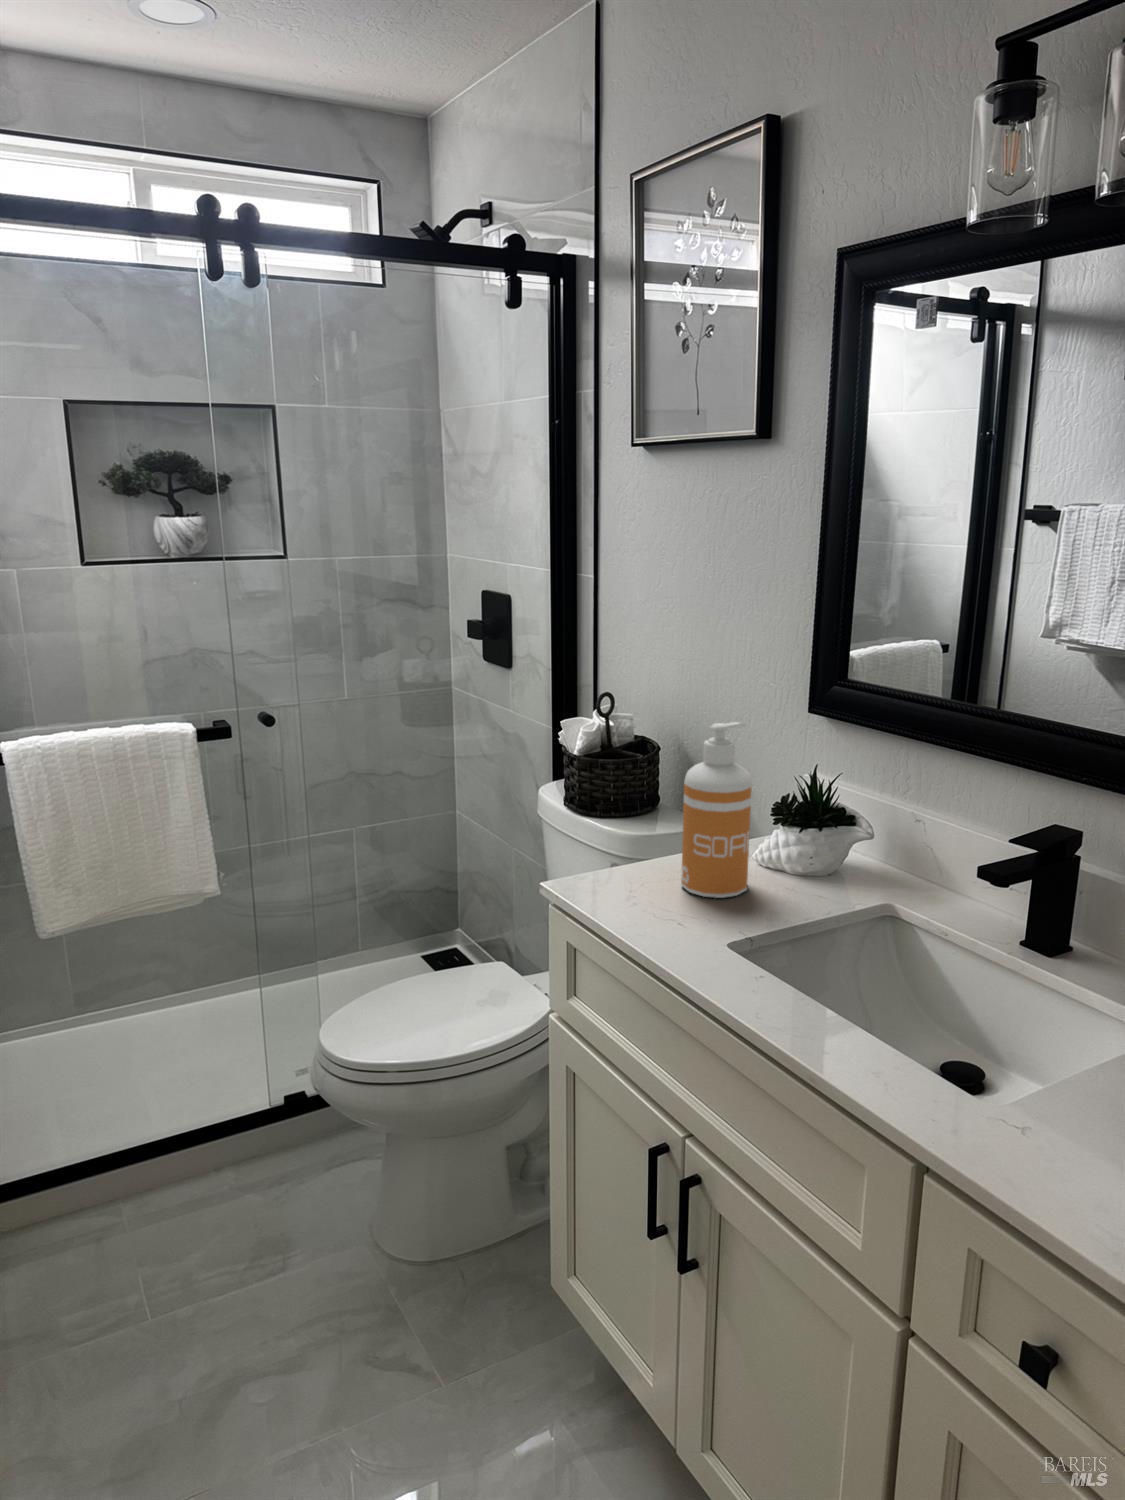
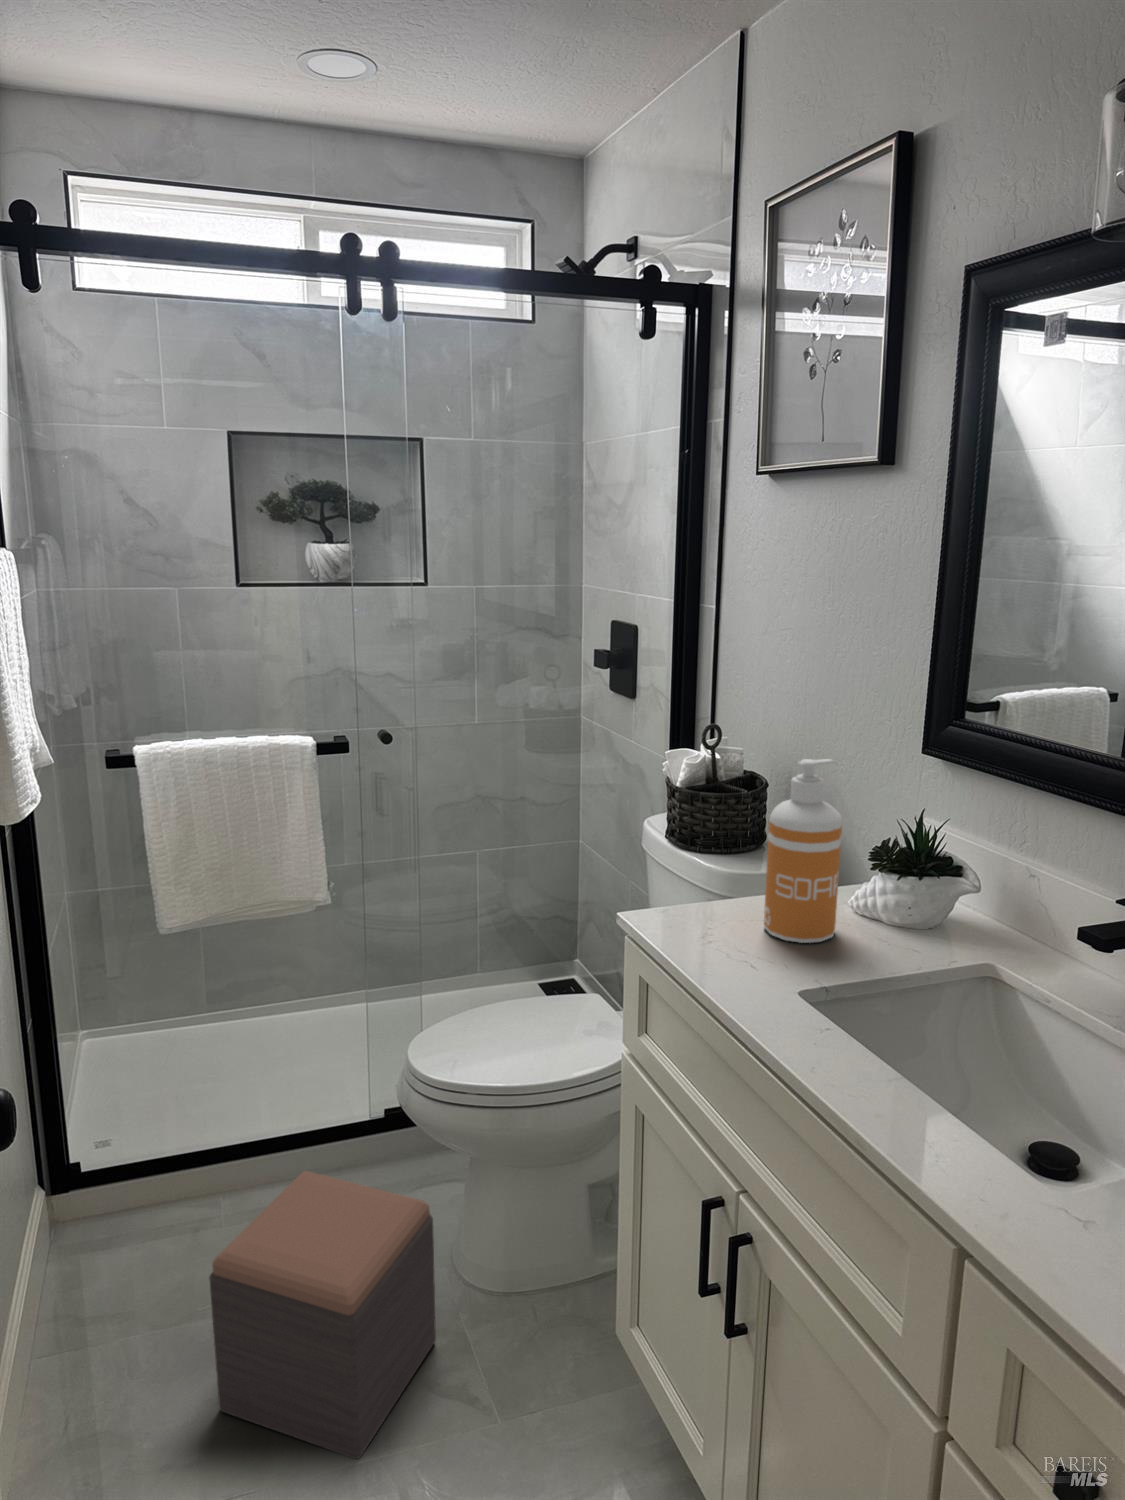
footstool: none [130,1168,363,1446] -> present [209,1171,436,1459]

